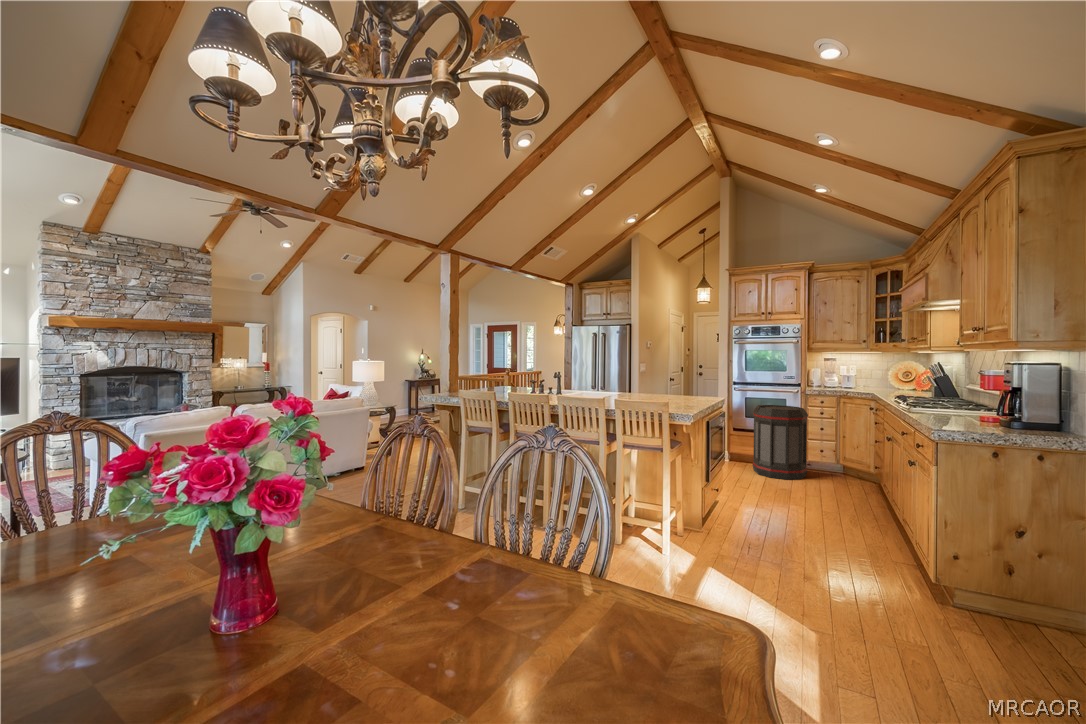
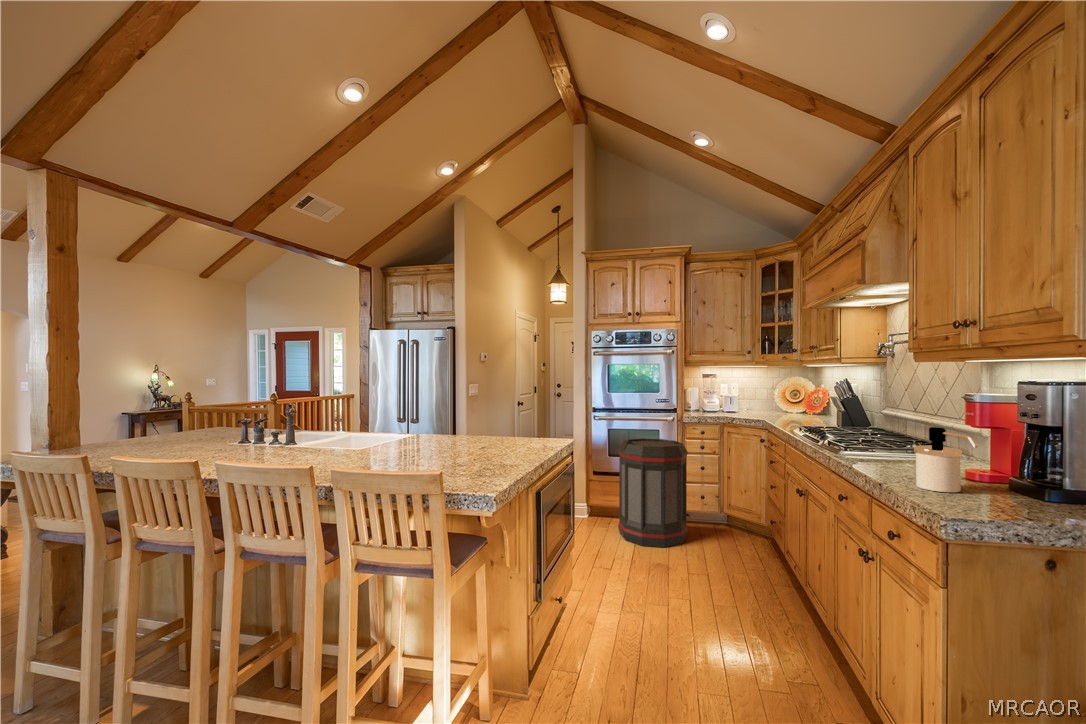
soap dispenser: none [935,388,966,424] -> present [914,427,977,492]

